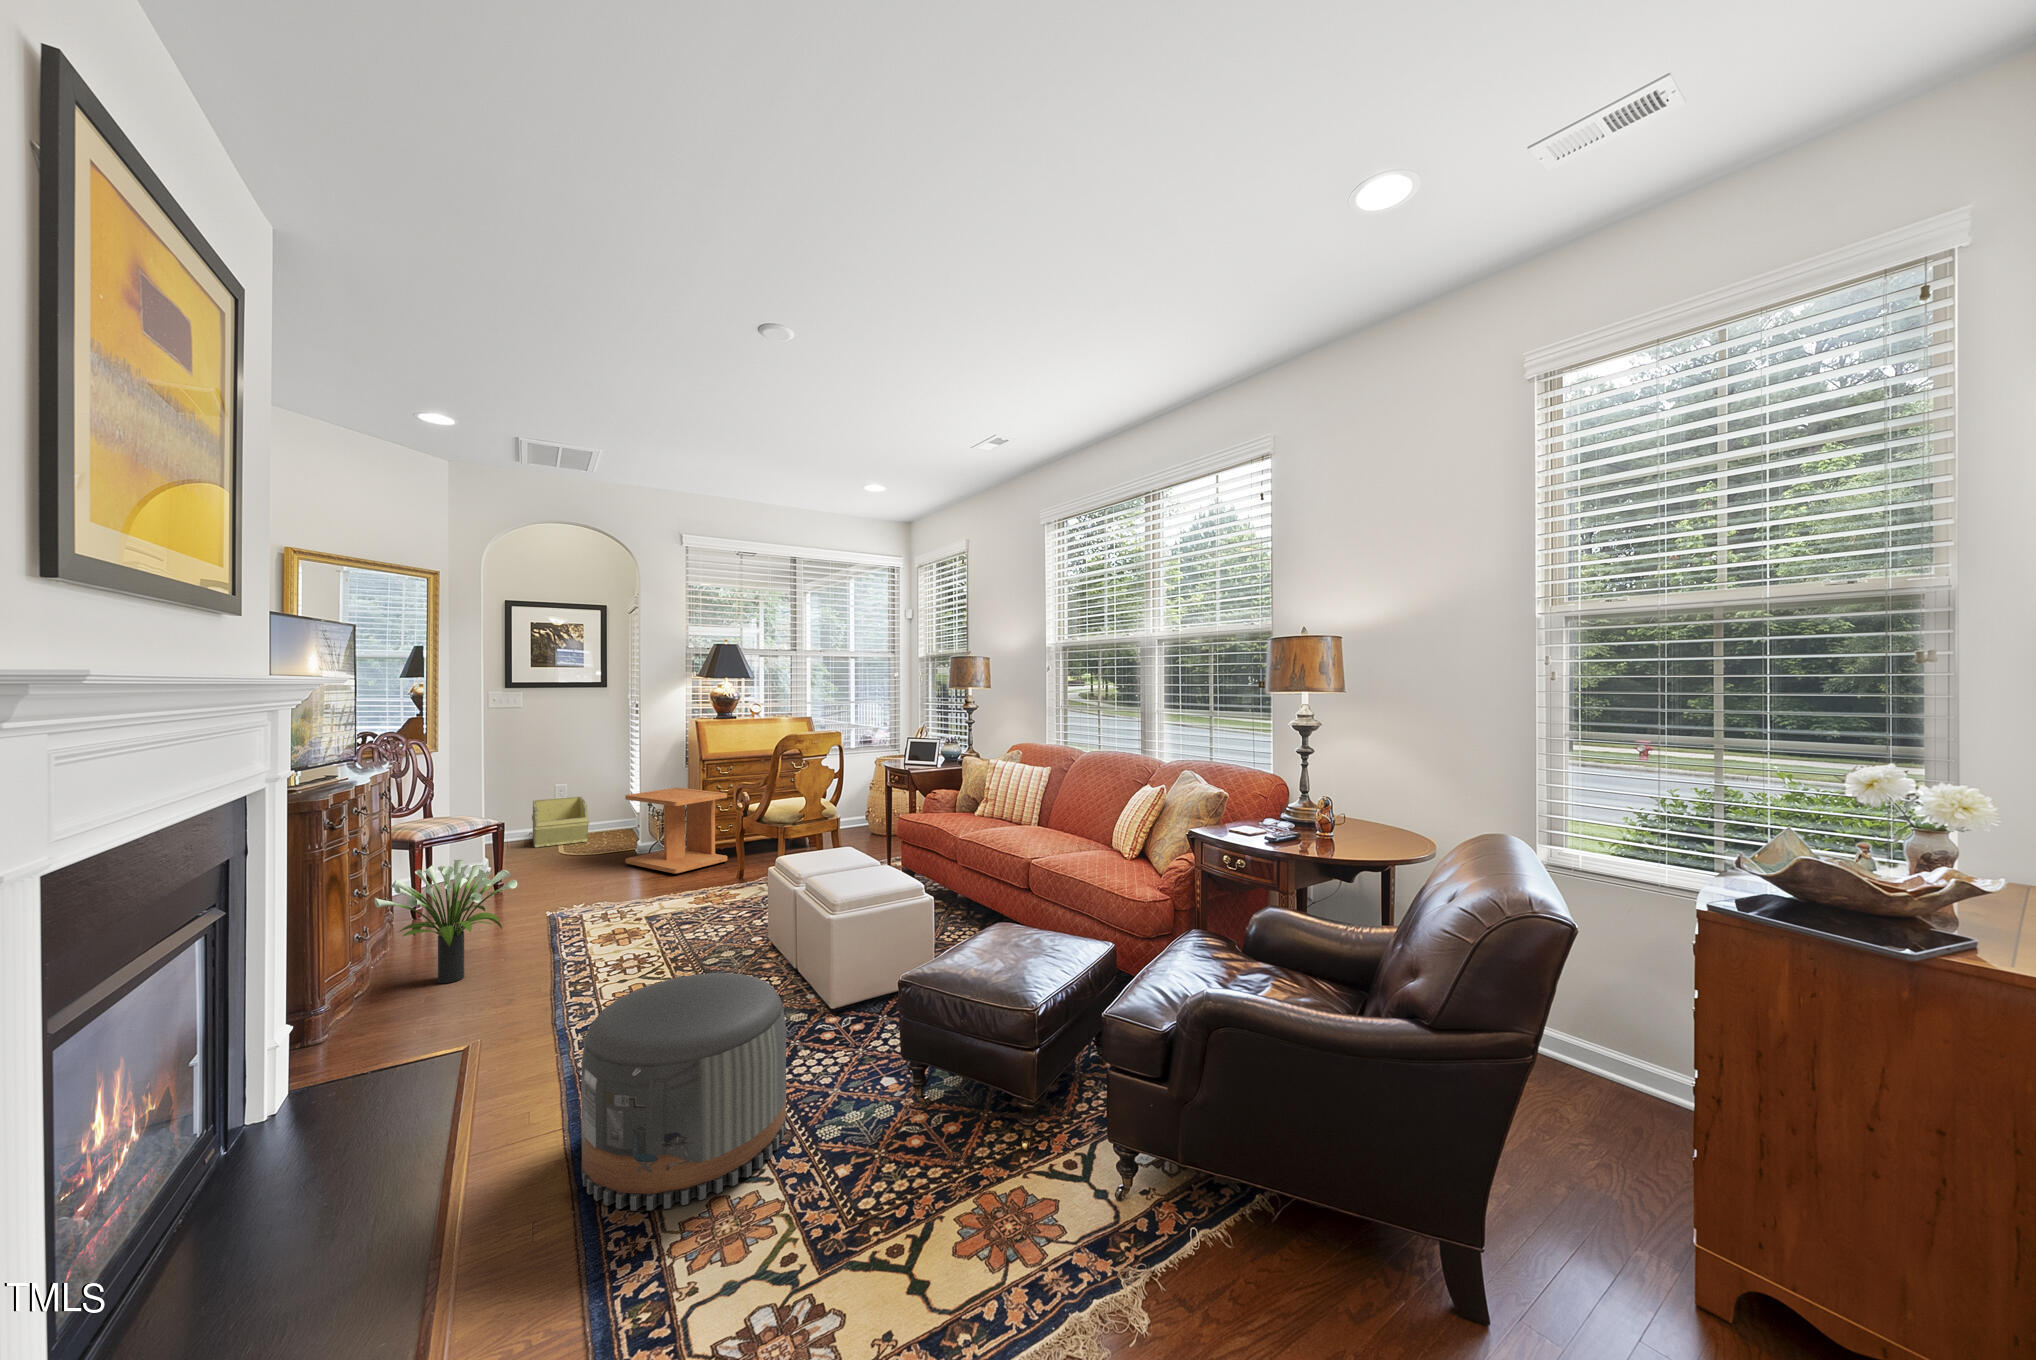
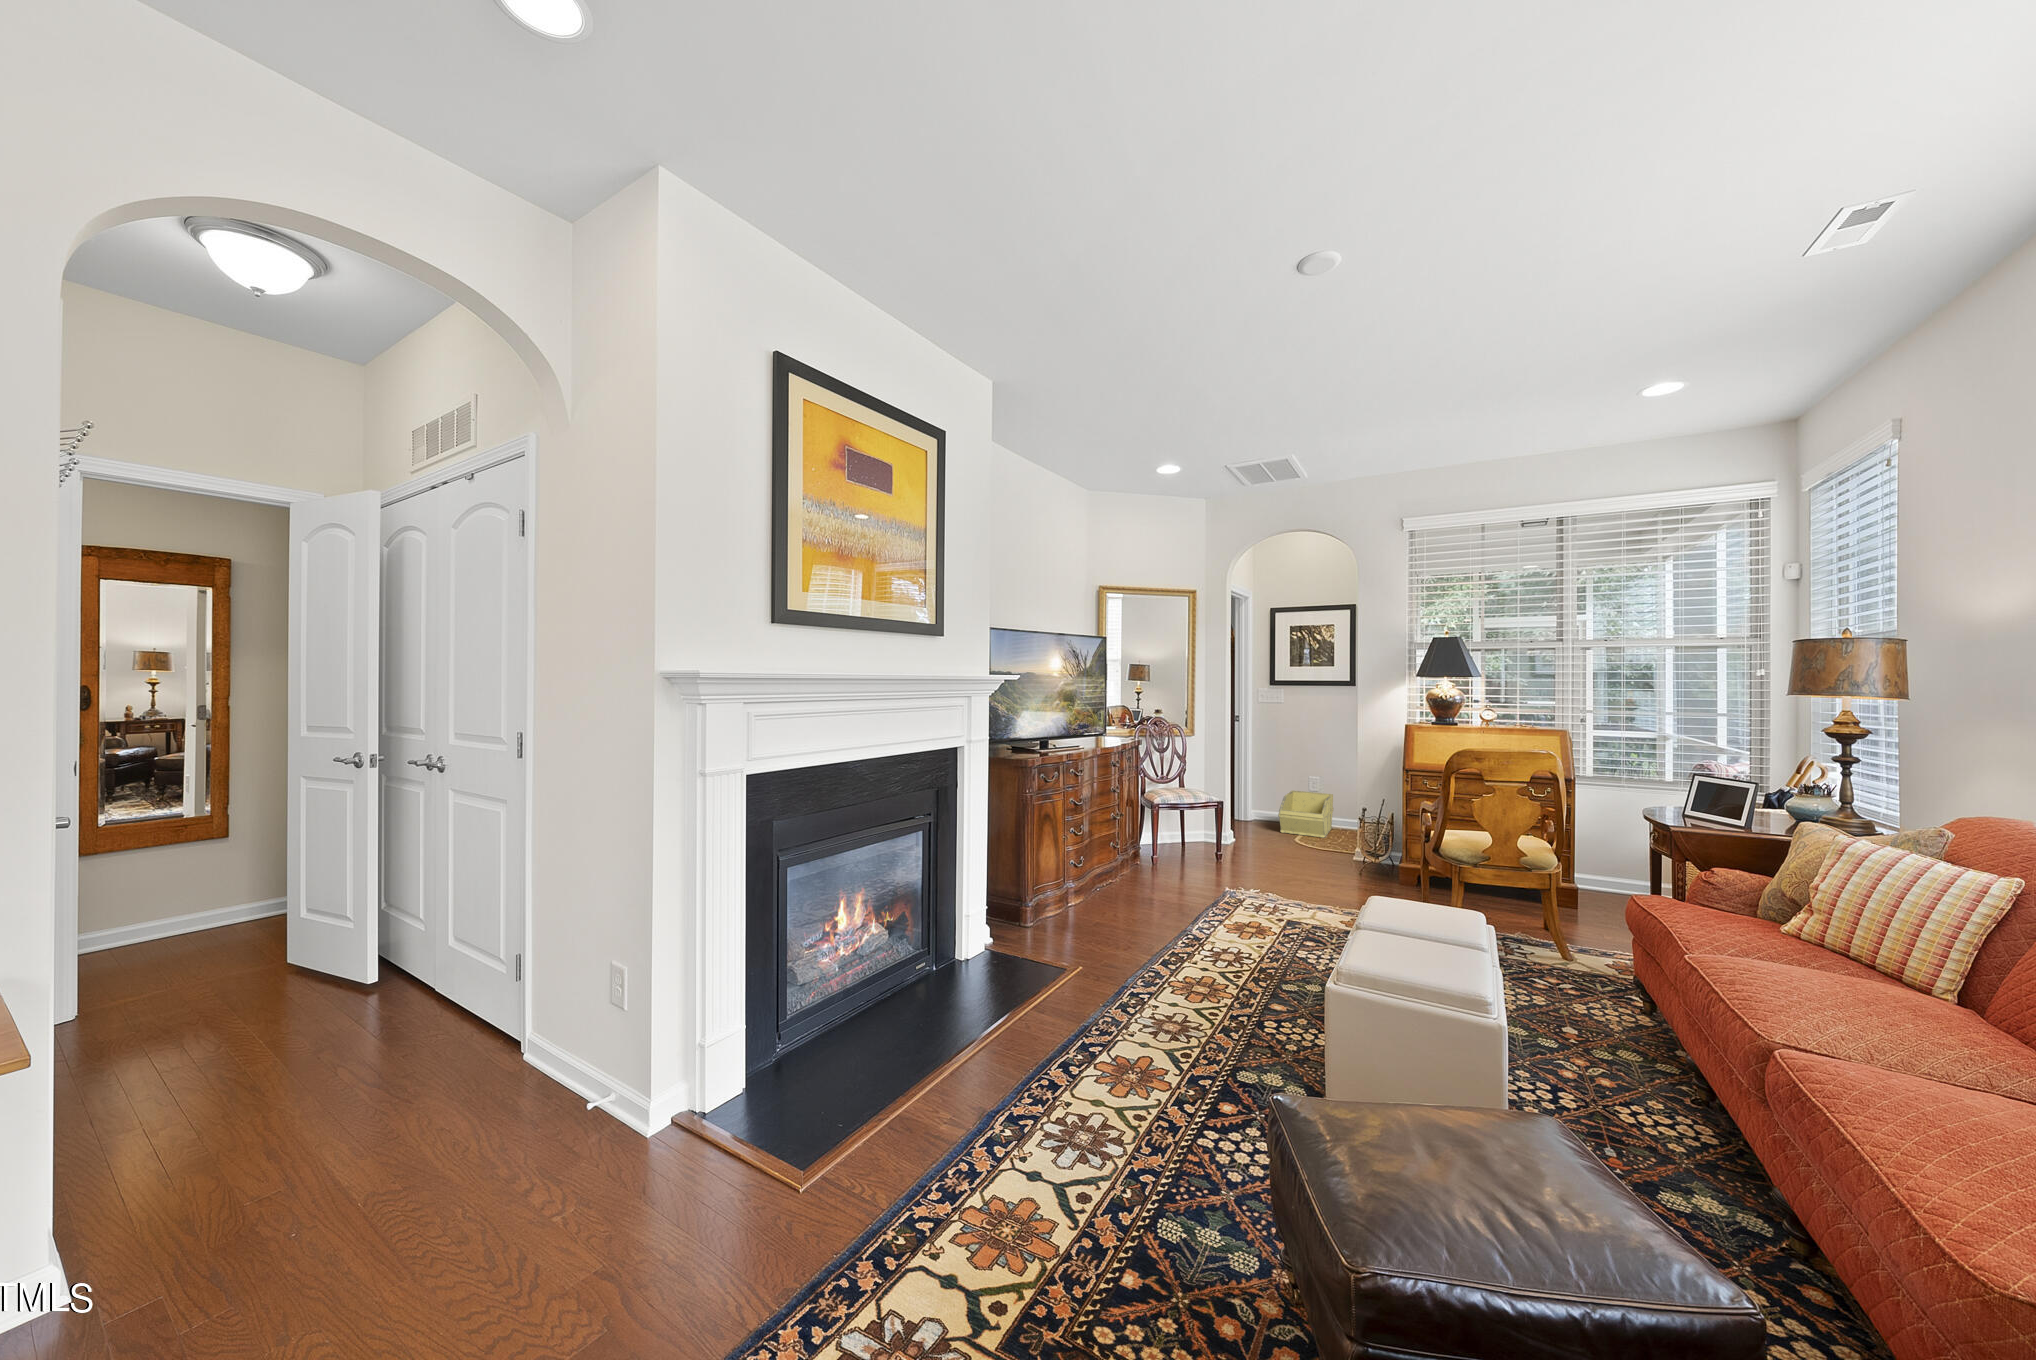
side table: present [625,788,727,874] -> none [1330,798,1429,894]
potted plant: present [374,860,517,983] -> none [1076,821,1164,918]
pouf: present [581,973,786,1211] -> none [984,969,1170,1206]

